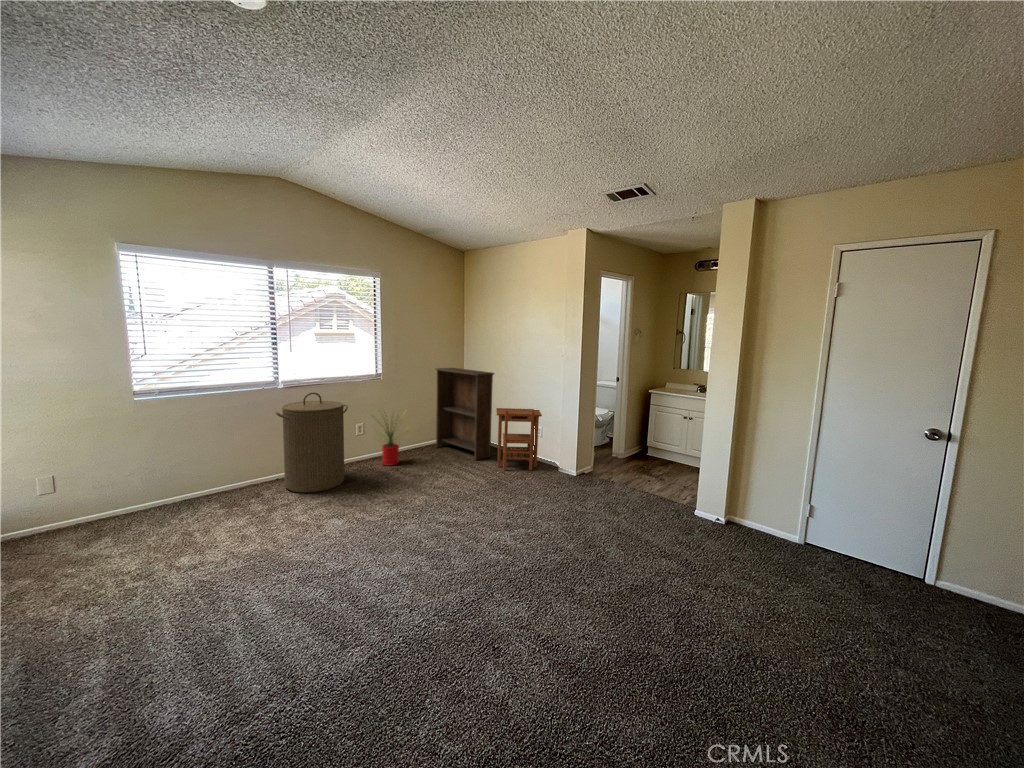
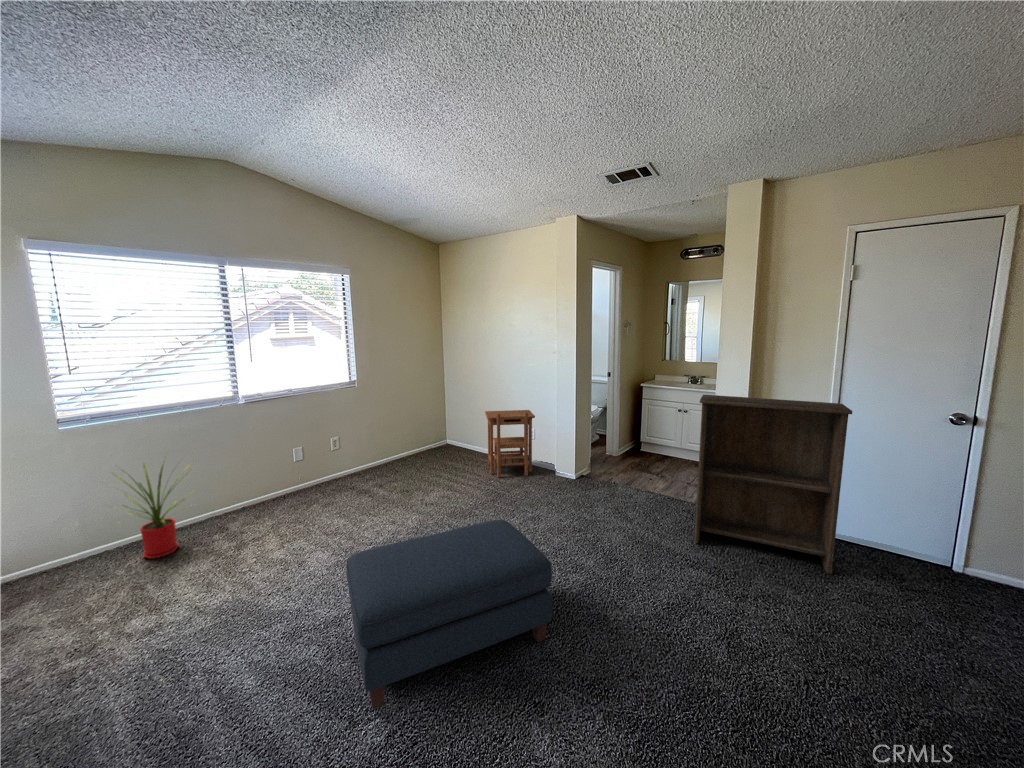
bookshelf: present [436,368,494,460] -> present [694,395,852,574]
laundry hamper: present [276,393,348,493] -> none [238,407,323,521]
house plant: present [381,414,400,466] -> present [115,461,187,559]
ottoman: none [350,500,522,638] -> present [346,520,552,709]

